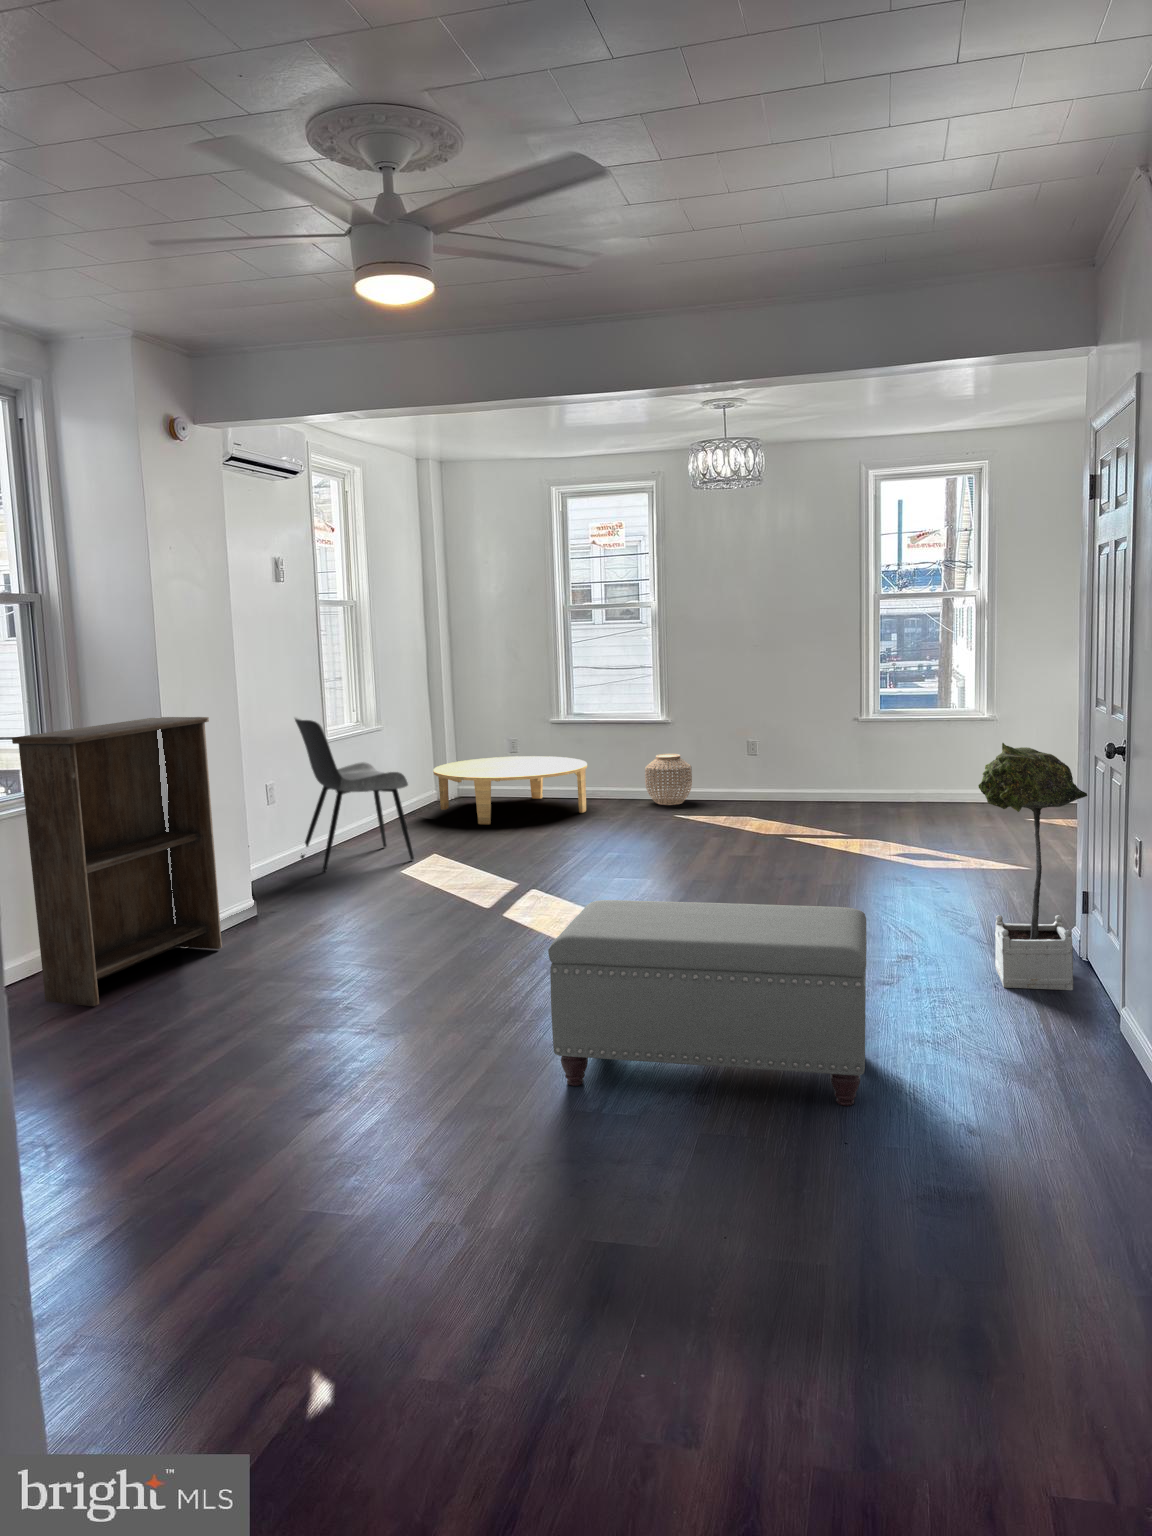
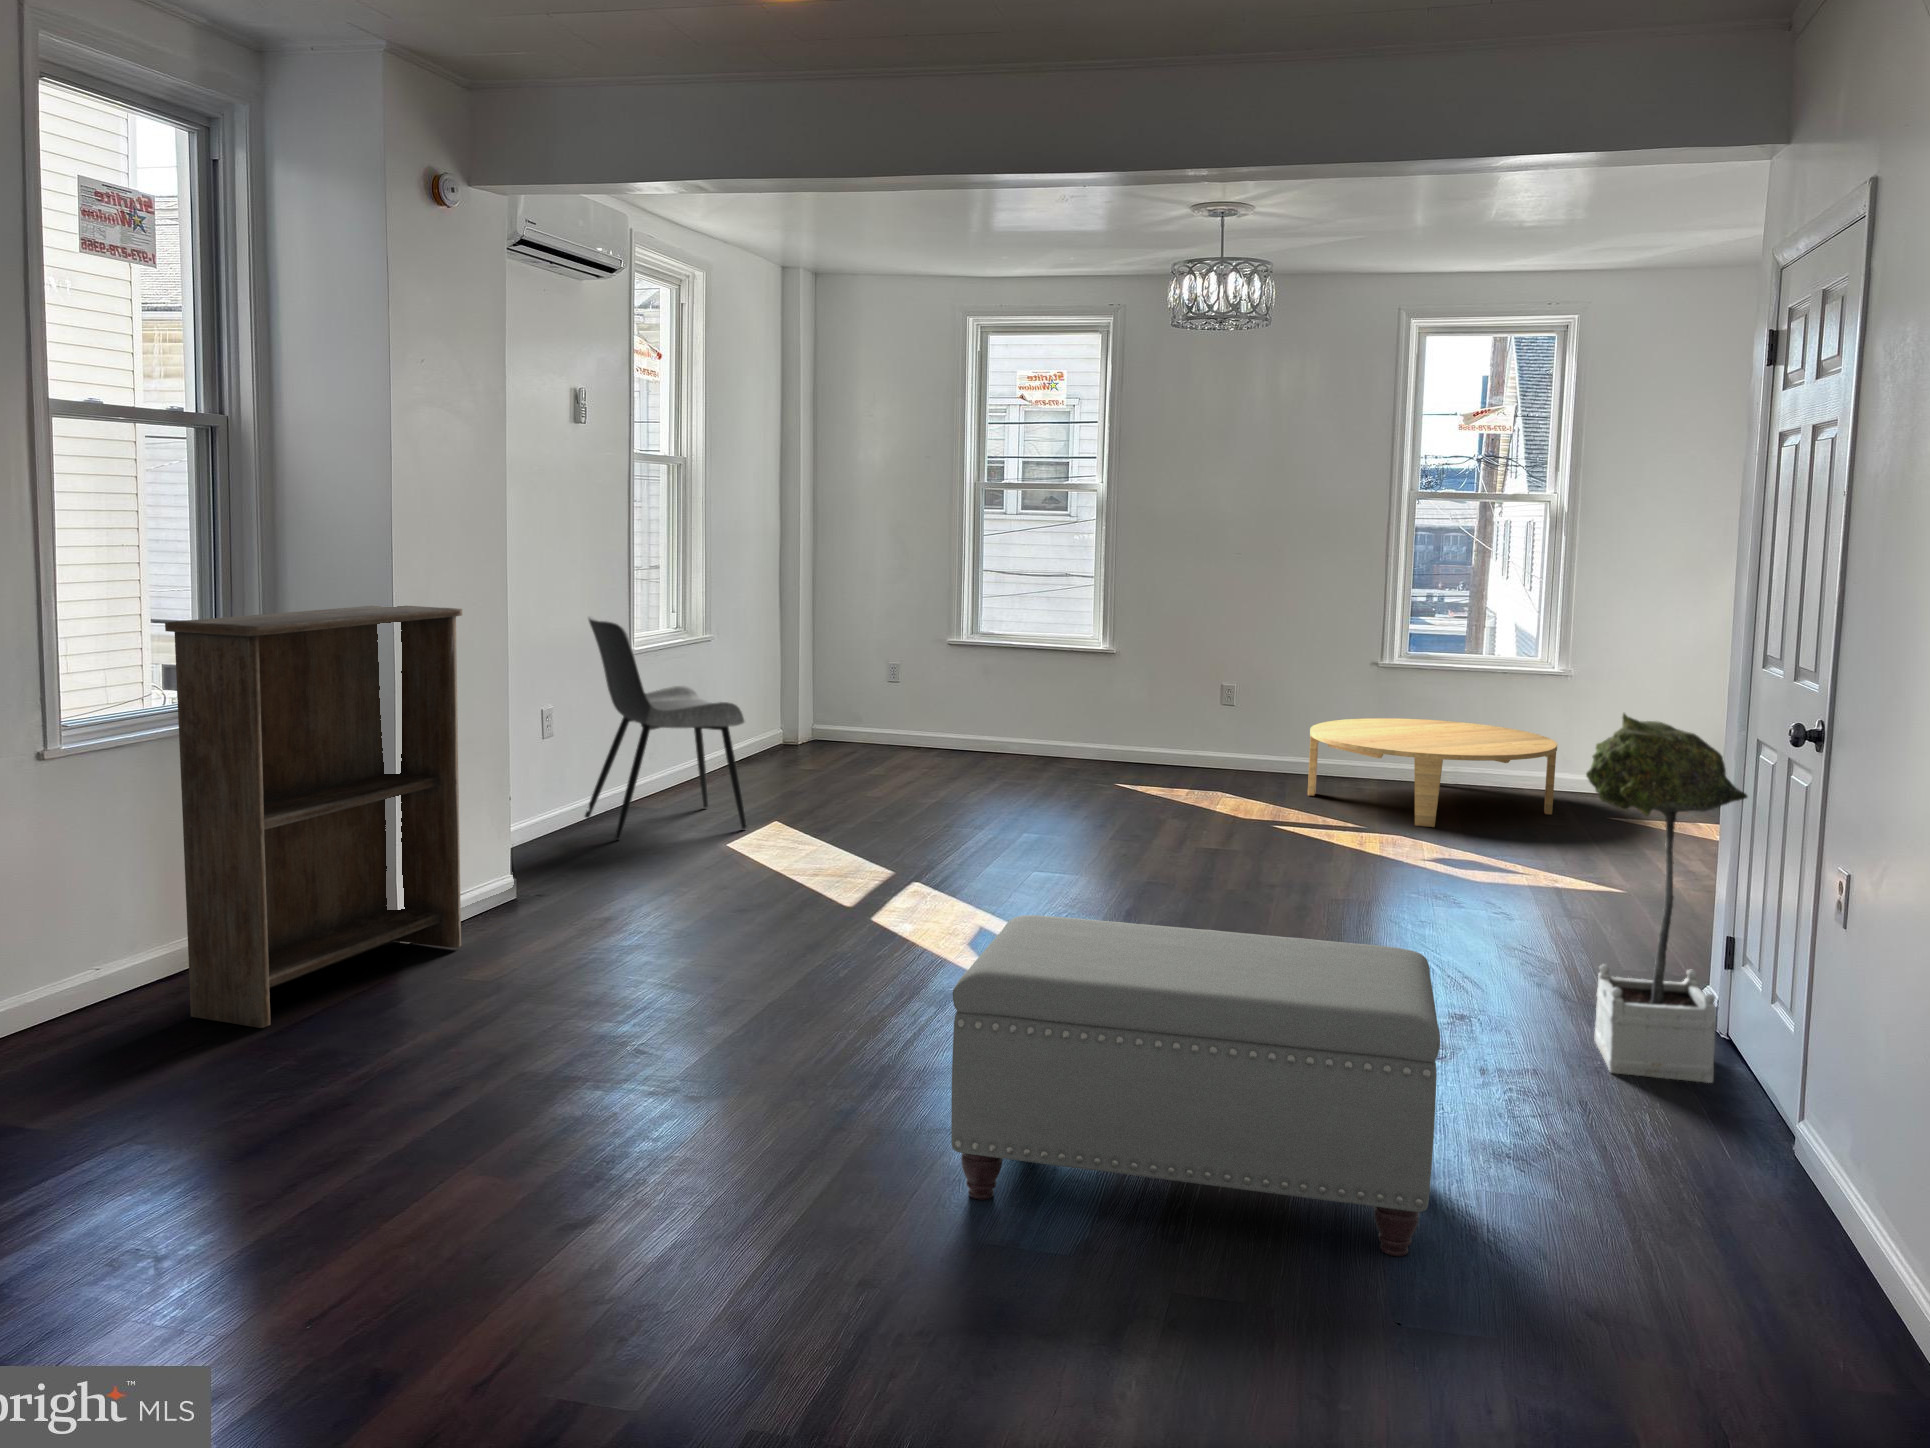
woven basket: present [645,754,692,805] -> none [1075,698,1140,769]
coffee table: present [433,756,587,824] -> present [1308,718,1557,827]

